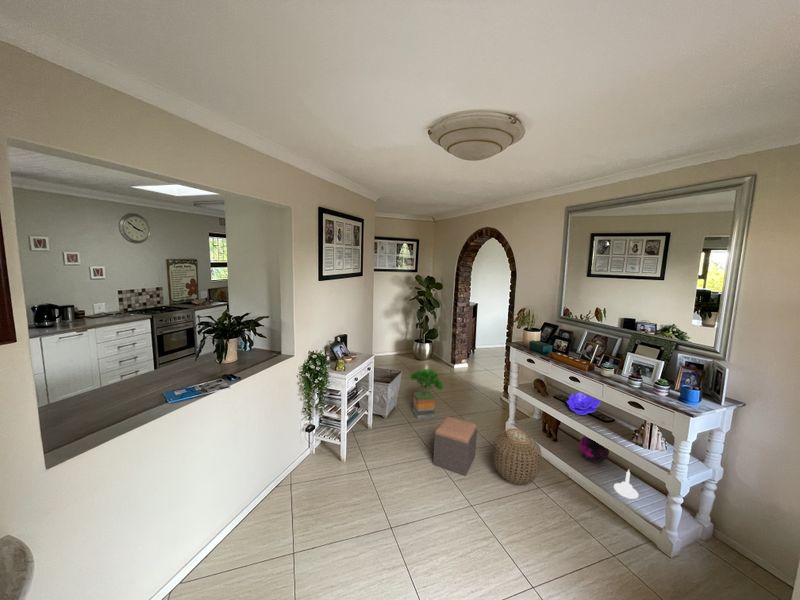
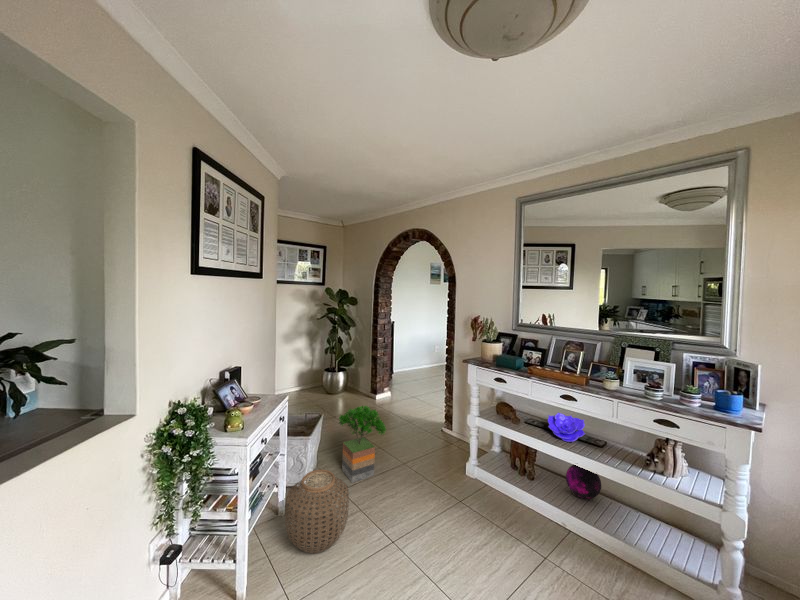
footstool: present [433,417,477,476] -> none [397,474,453,566]
woven basket: present [493,429,541,485] -> present [285,470,349,553]
candle holder: present [614,470,638,499] -> none [626,504,657,544]

